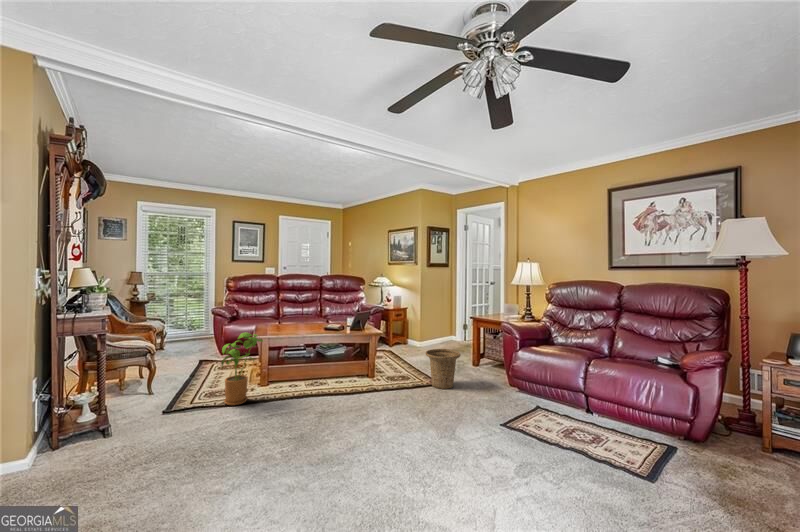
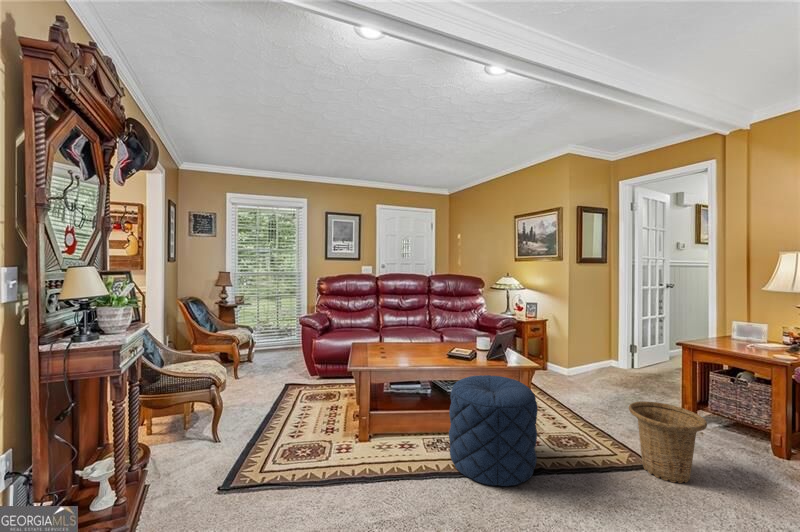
house plant: present [221,333,263,405] -> none [304,366,368,482]
pouf: none [319,339,372,398] -> present [449,375,538,486]

